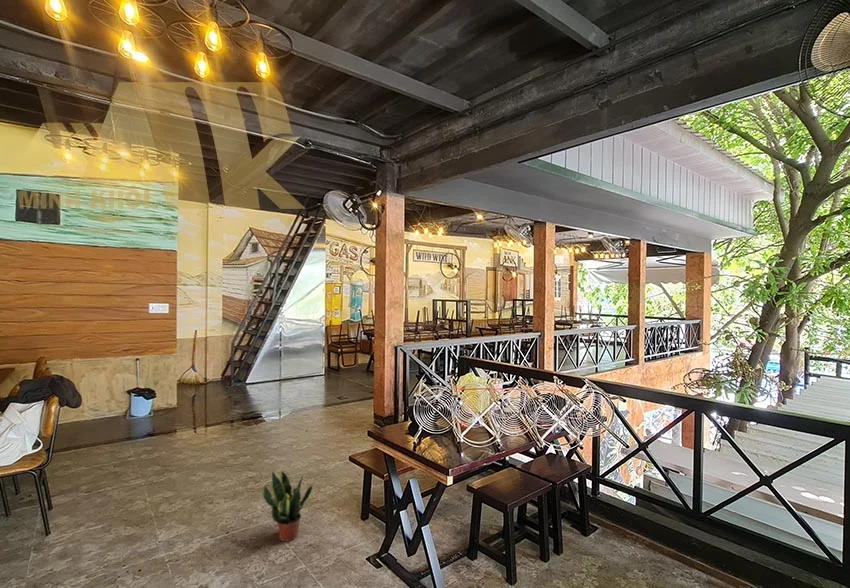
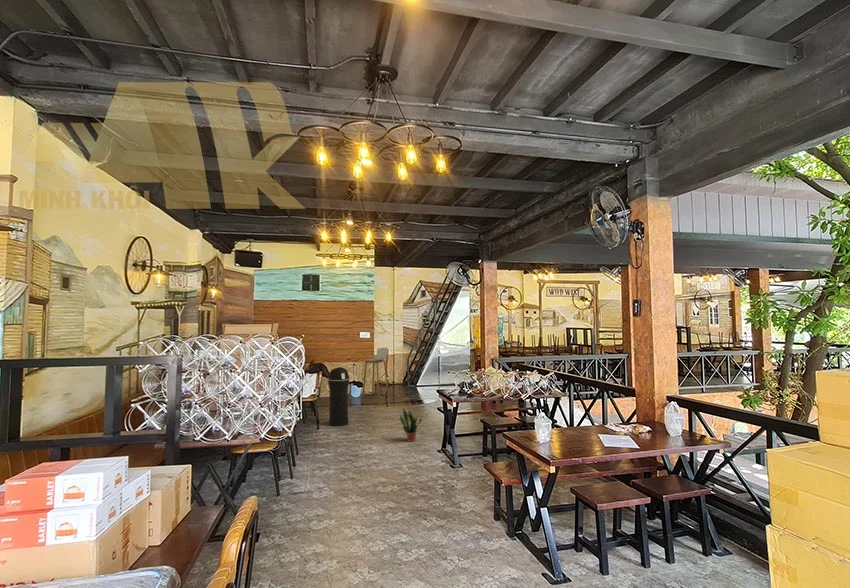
bar stool: none [154,329,204,415] -> present [362,347,389,398]
trash can: none [71,382,130,515] -> present [328,367,349,426]

